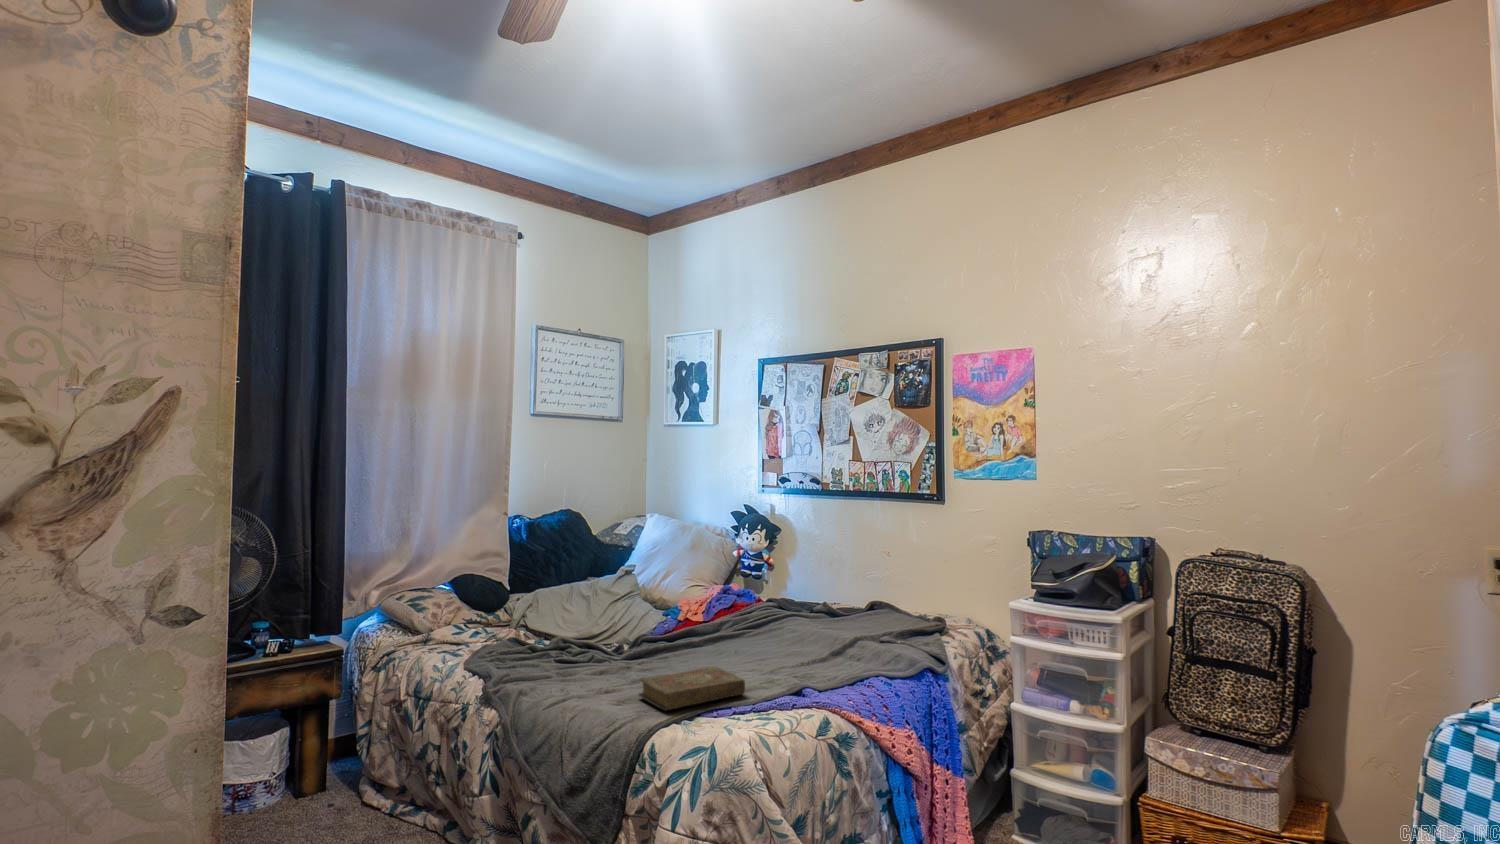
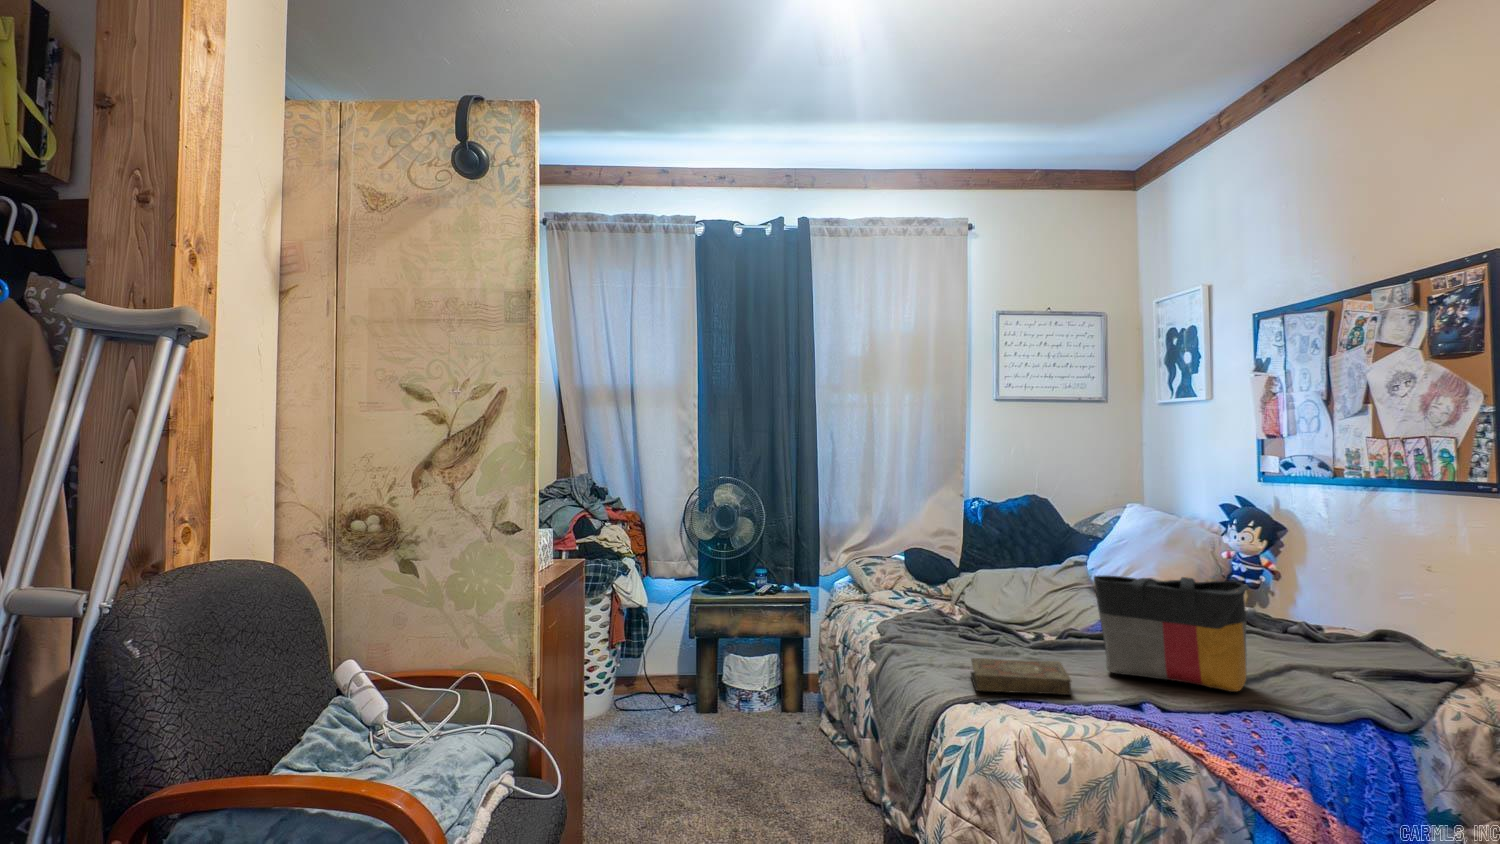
tote bag: none [734,573,853,668] -> present [1094,576,1249,692]

